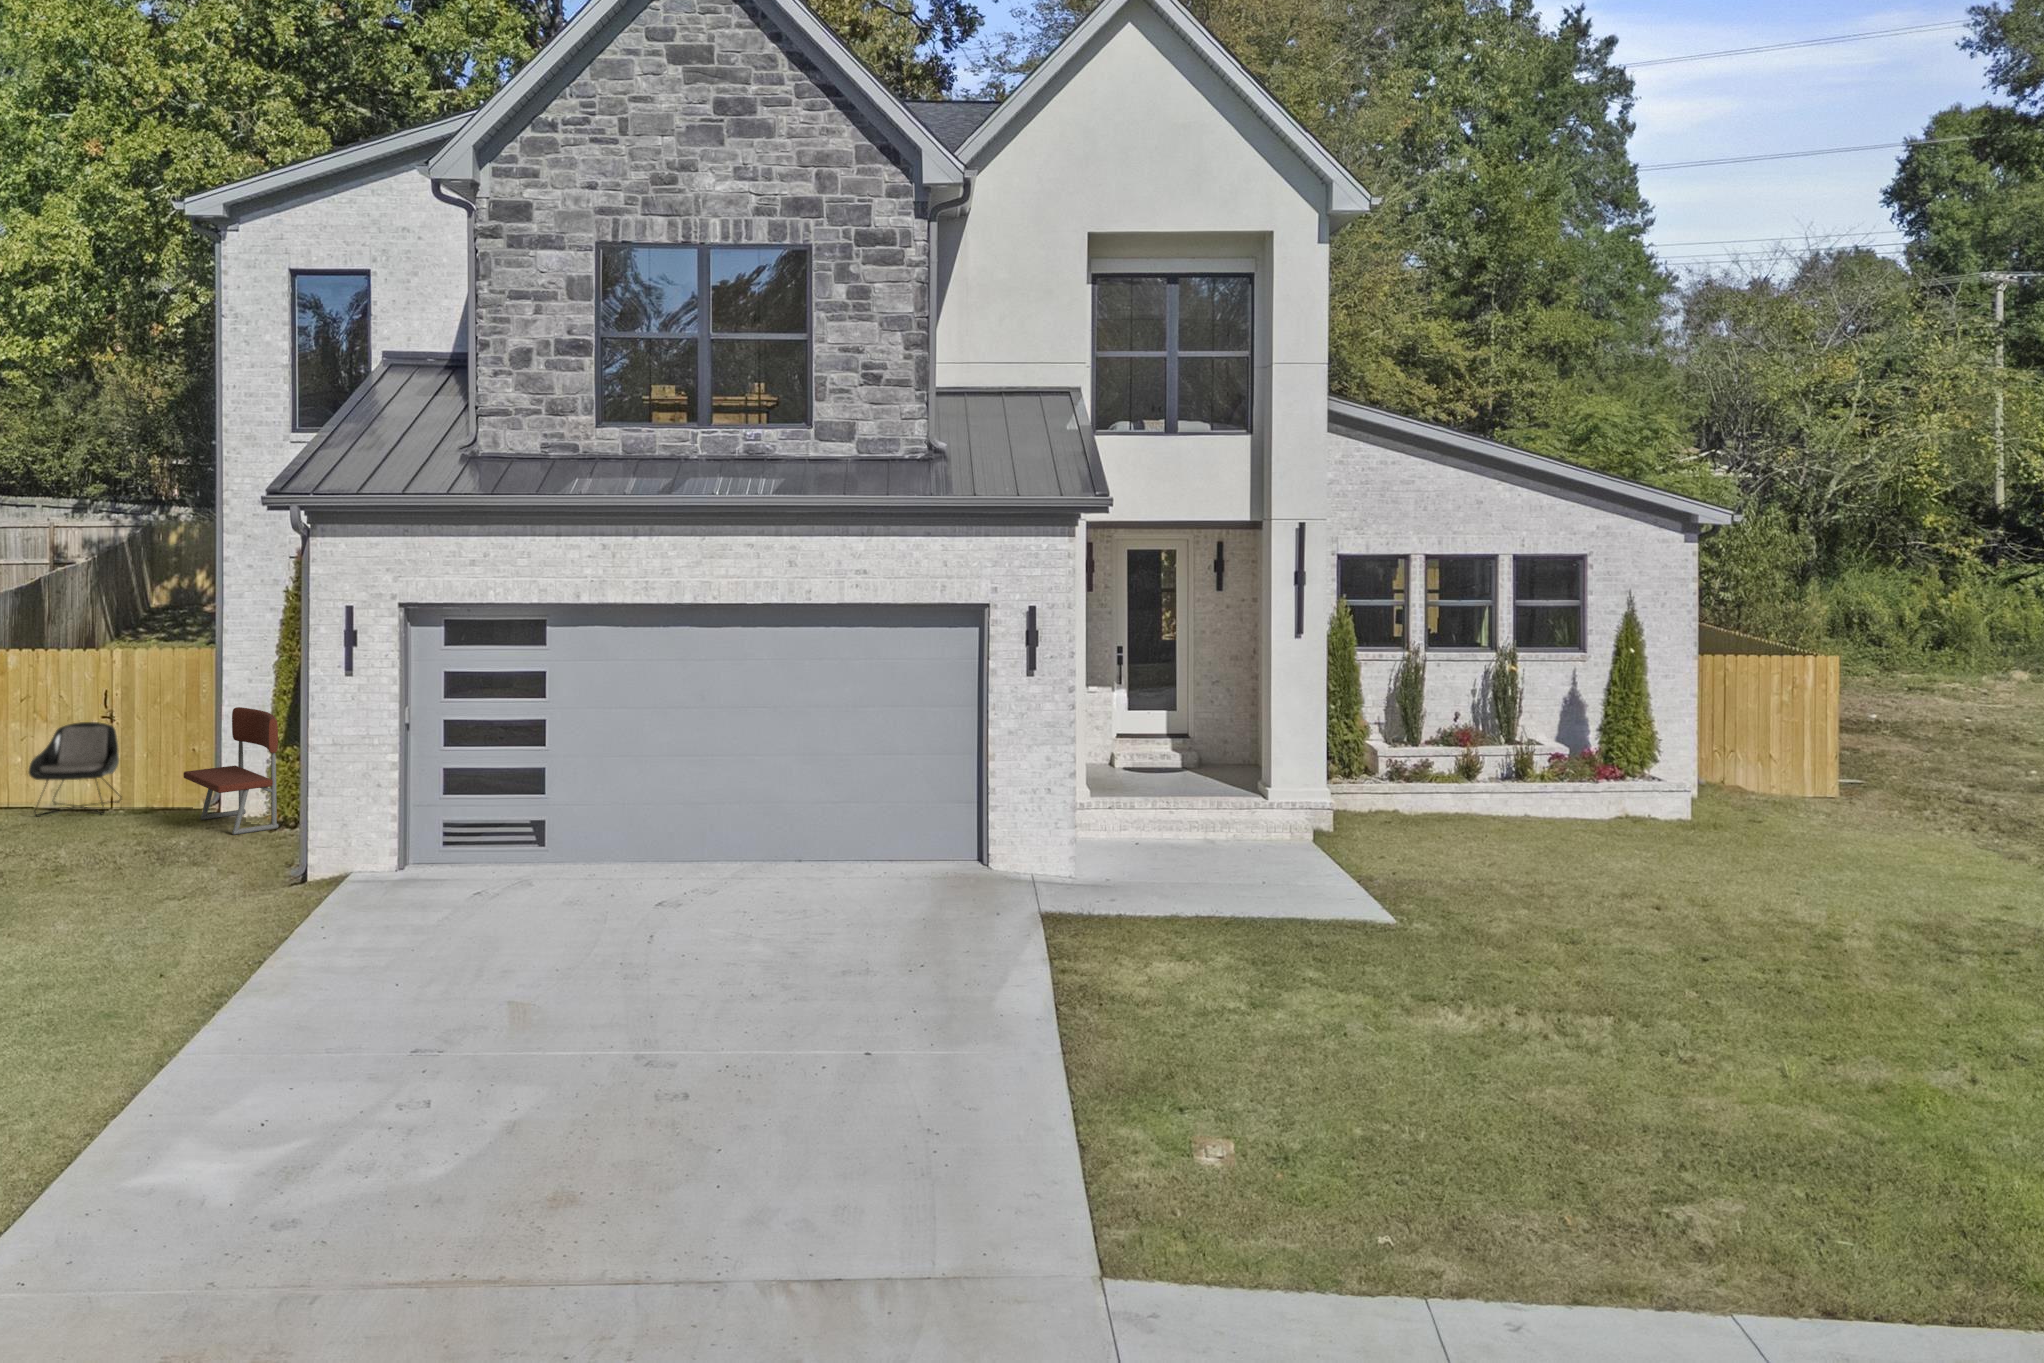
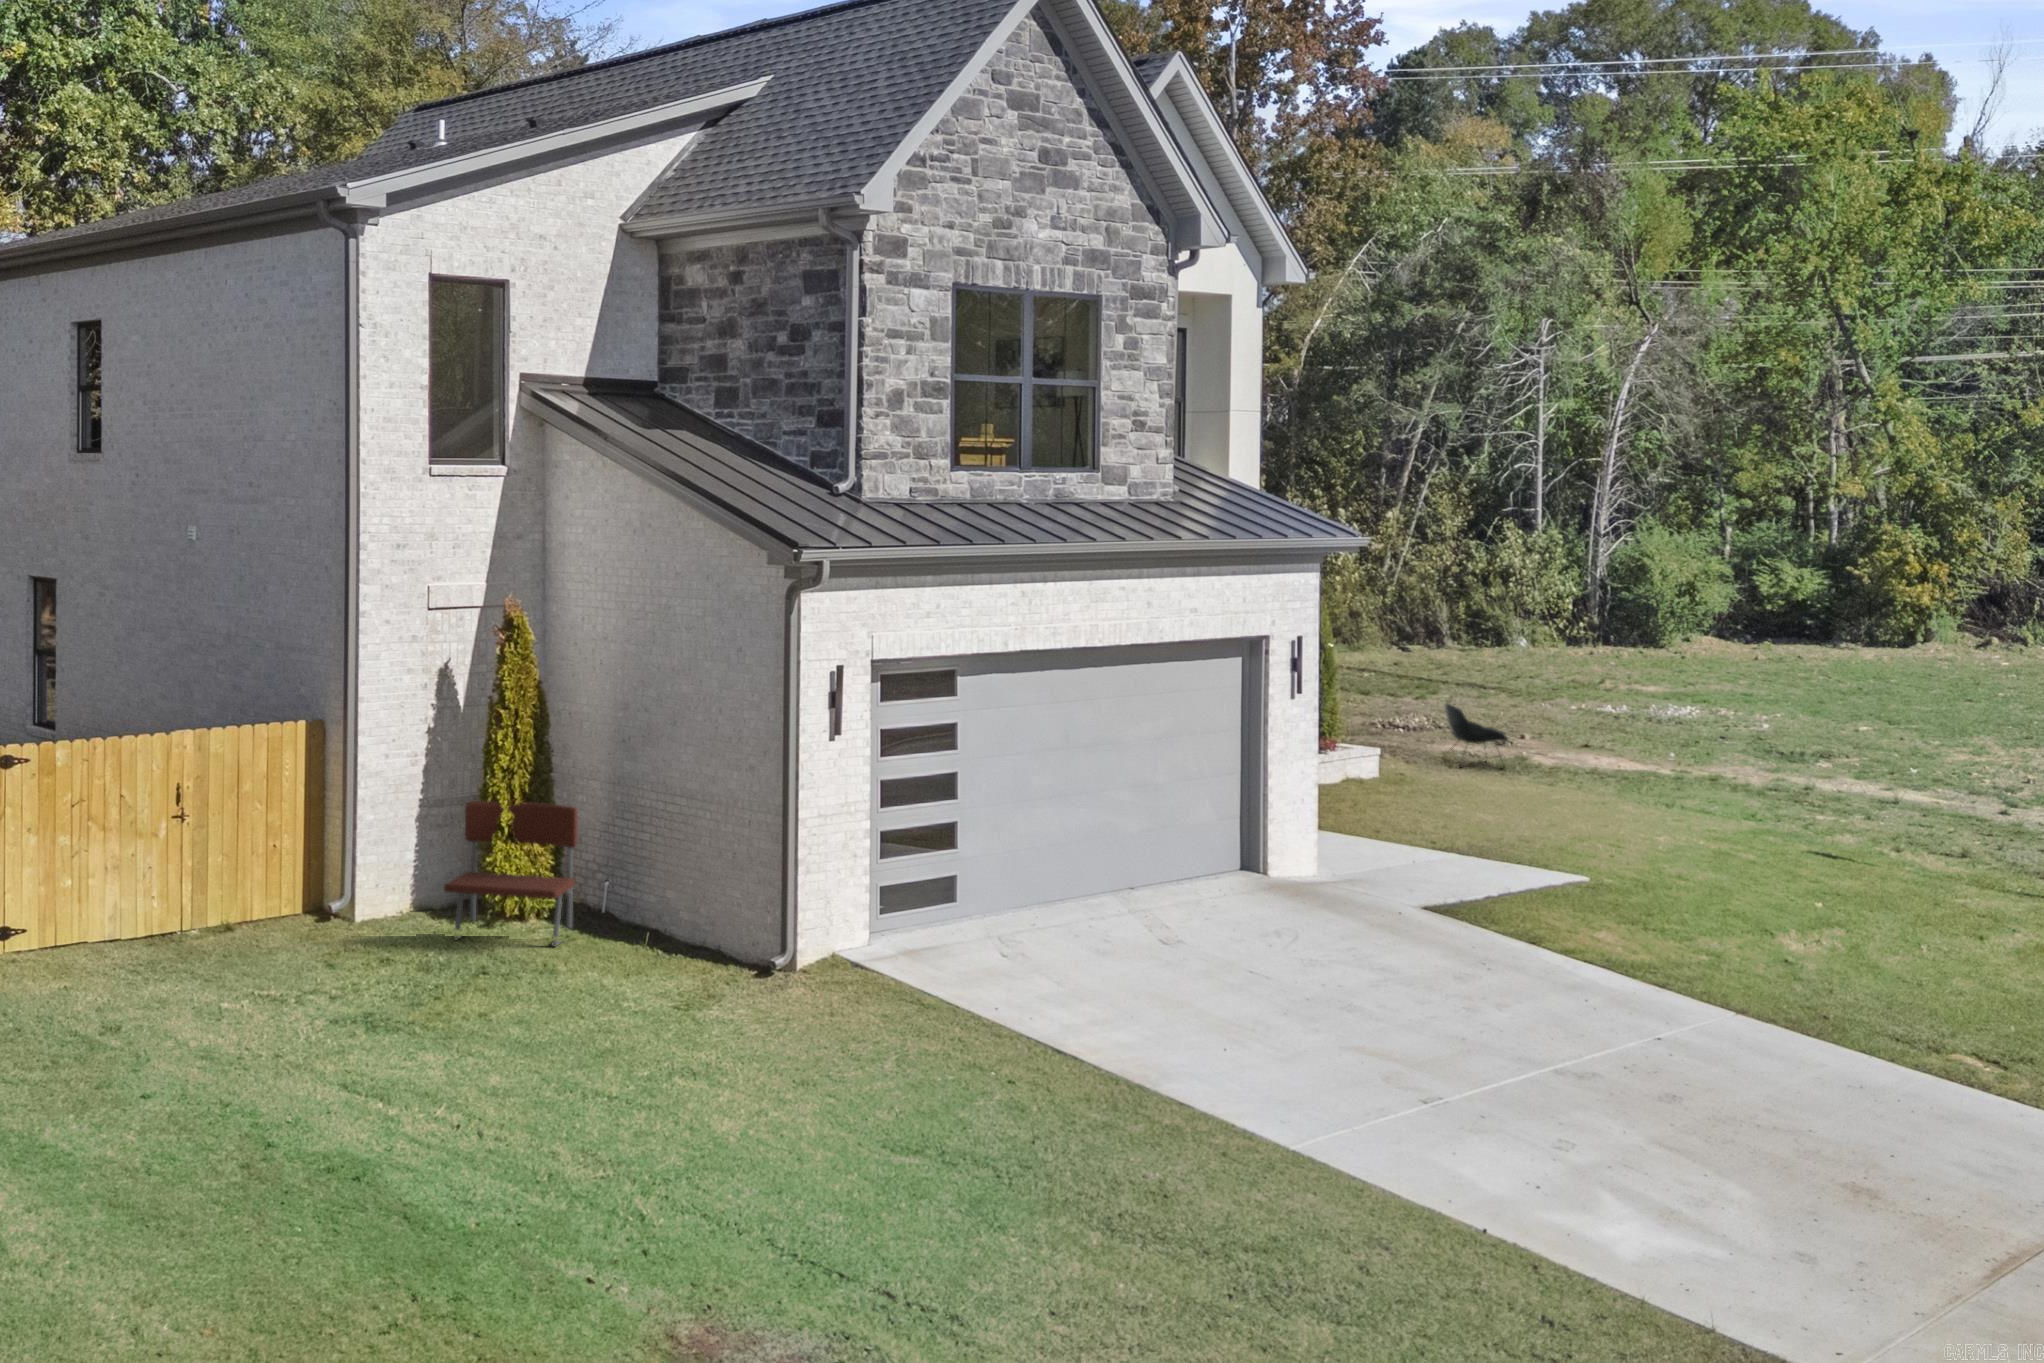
lounge chair: present [29,722,120,816] -> present [1444,704,1508,770]

